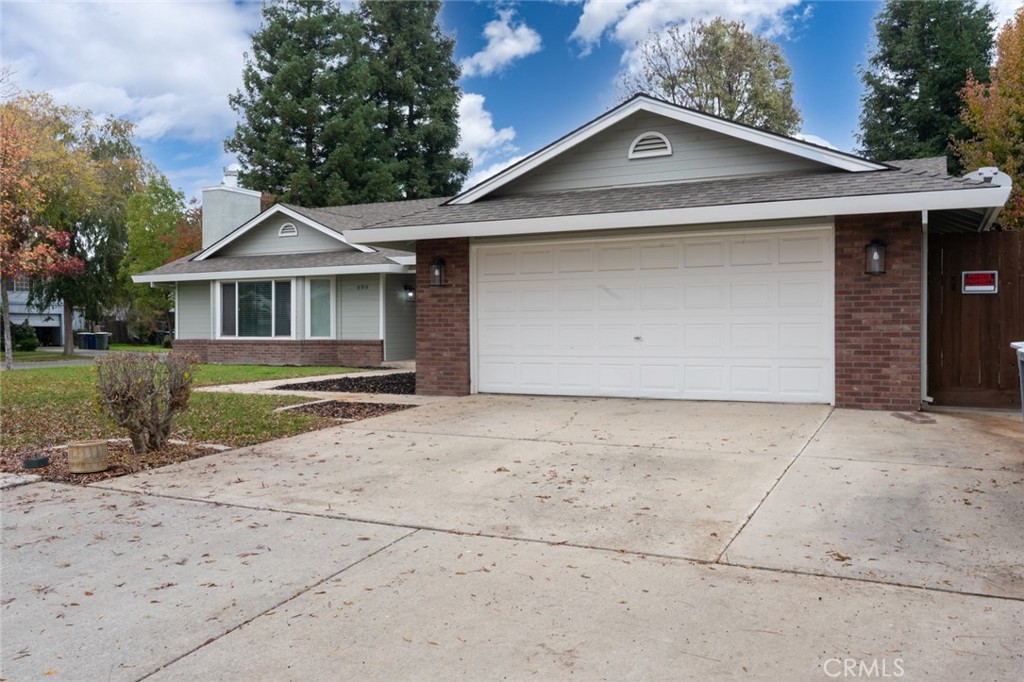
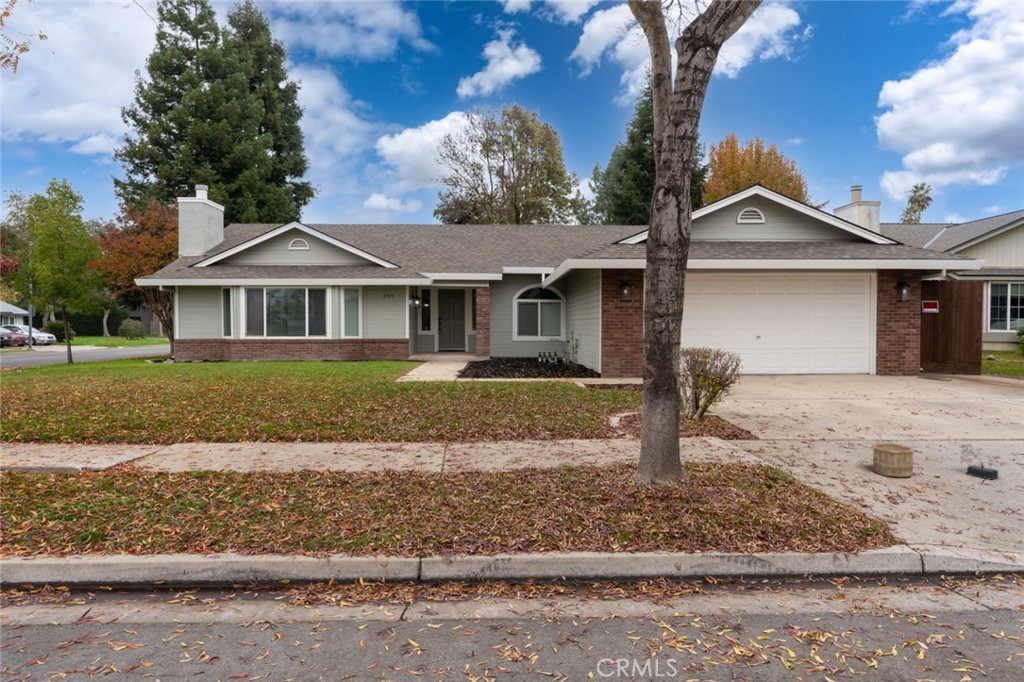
decorative plant: present [23,438,51,468] -> present [961,444,1002,480]

